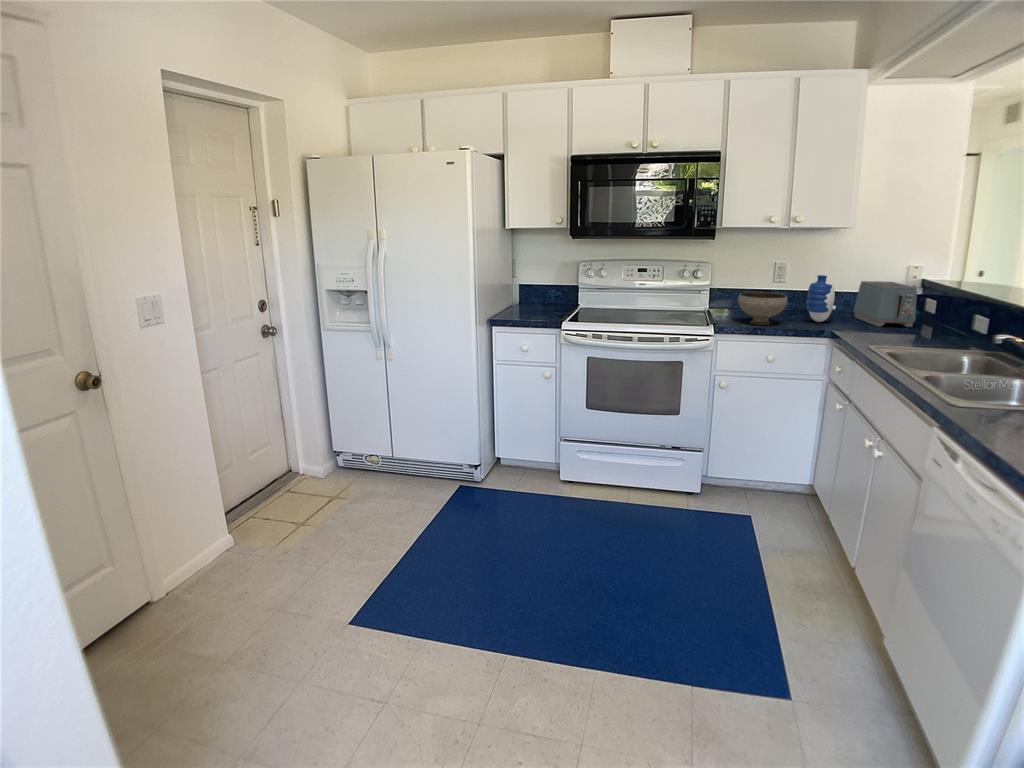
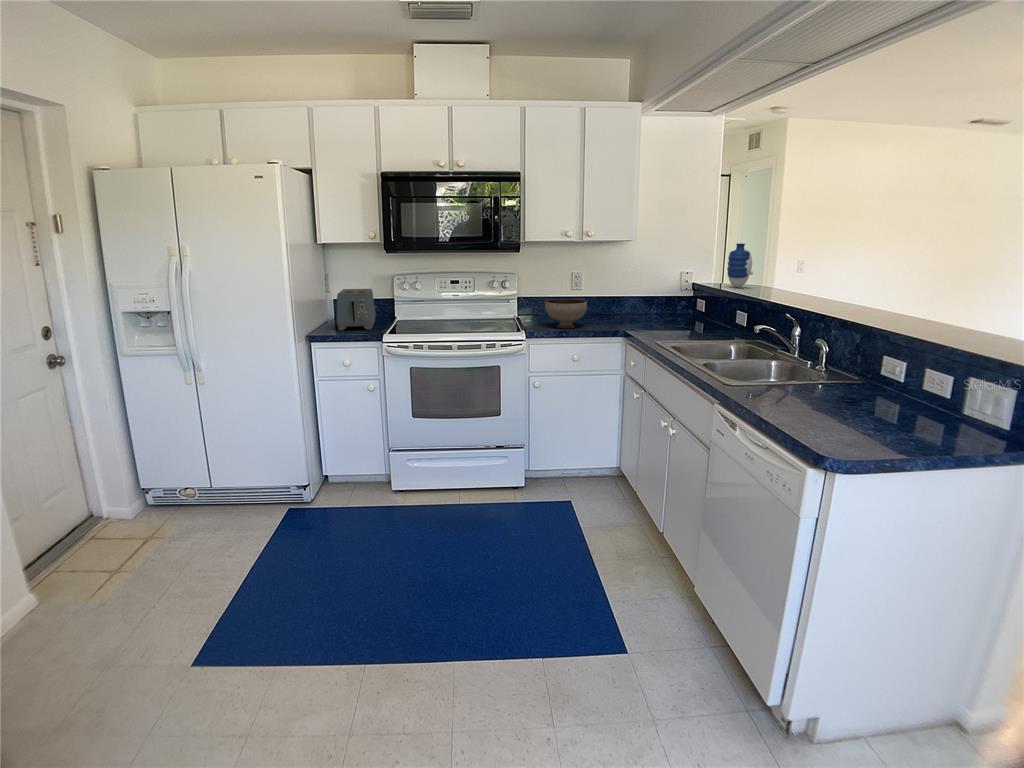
vase: present [807,275,836,322] -> present [727,244,753,288]
toaster: present [854,281,917,327] -> present [337,289,376,330]

